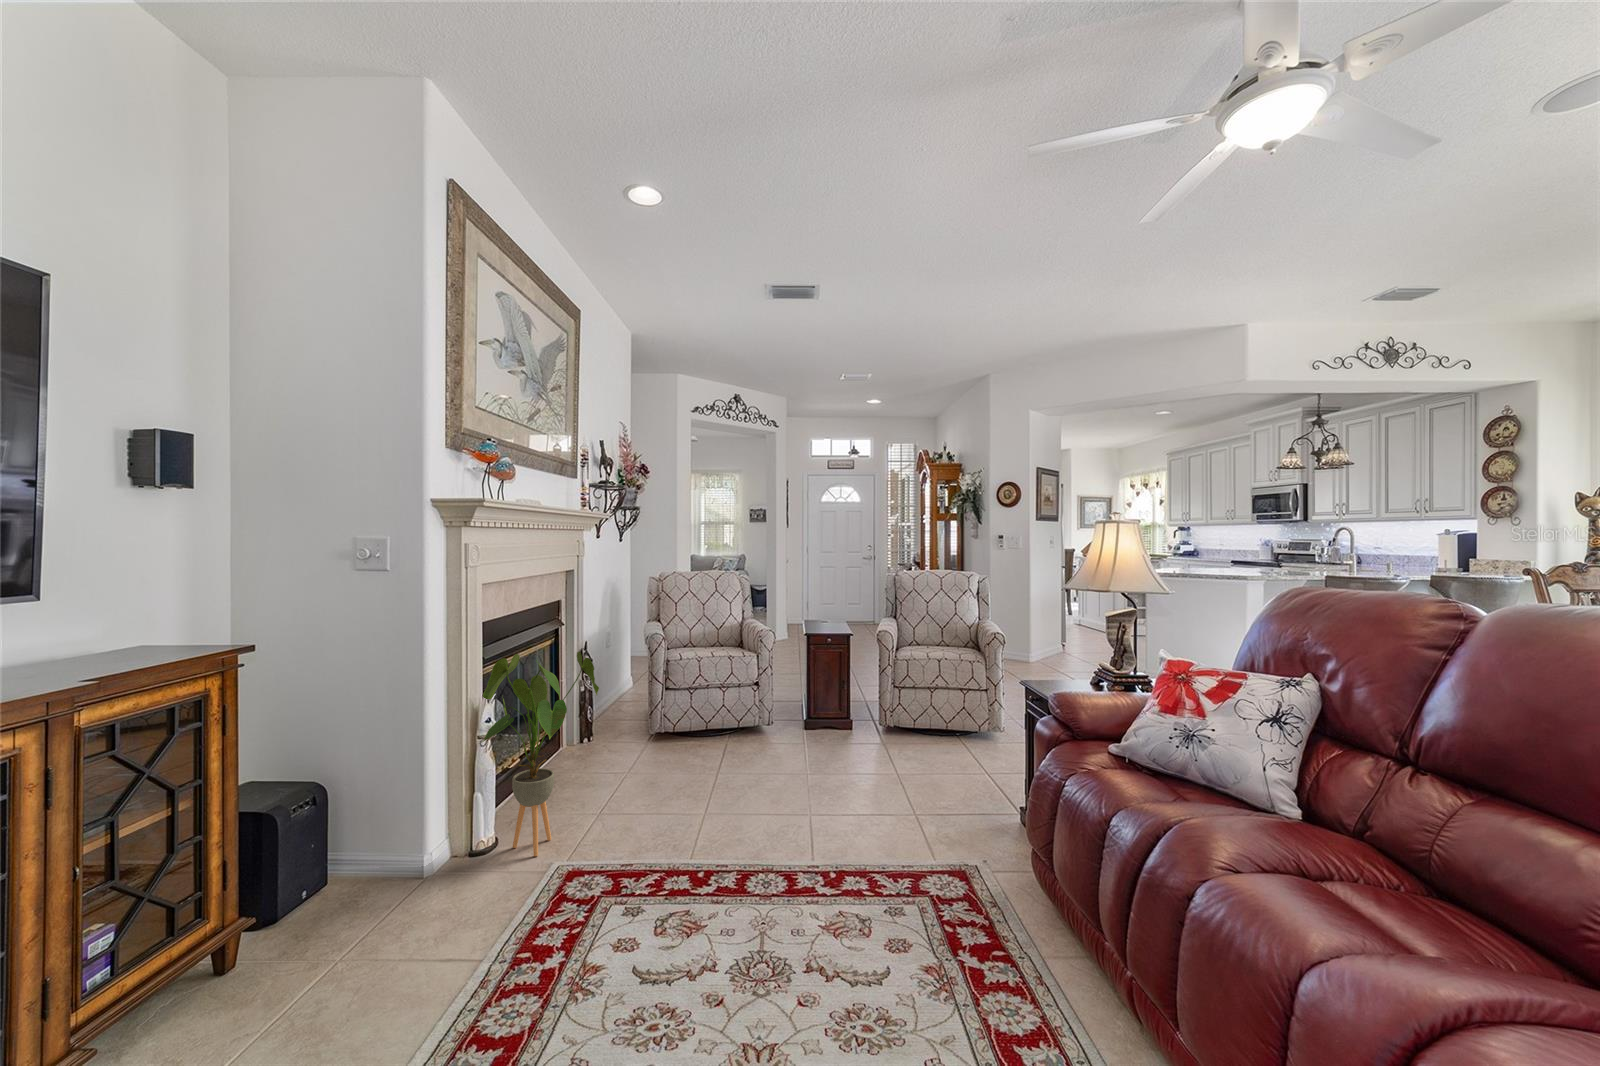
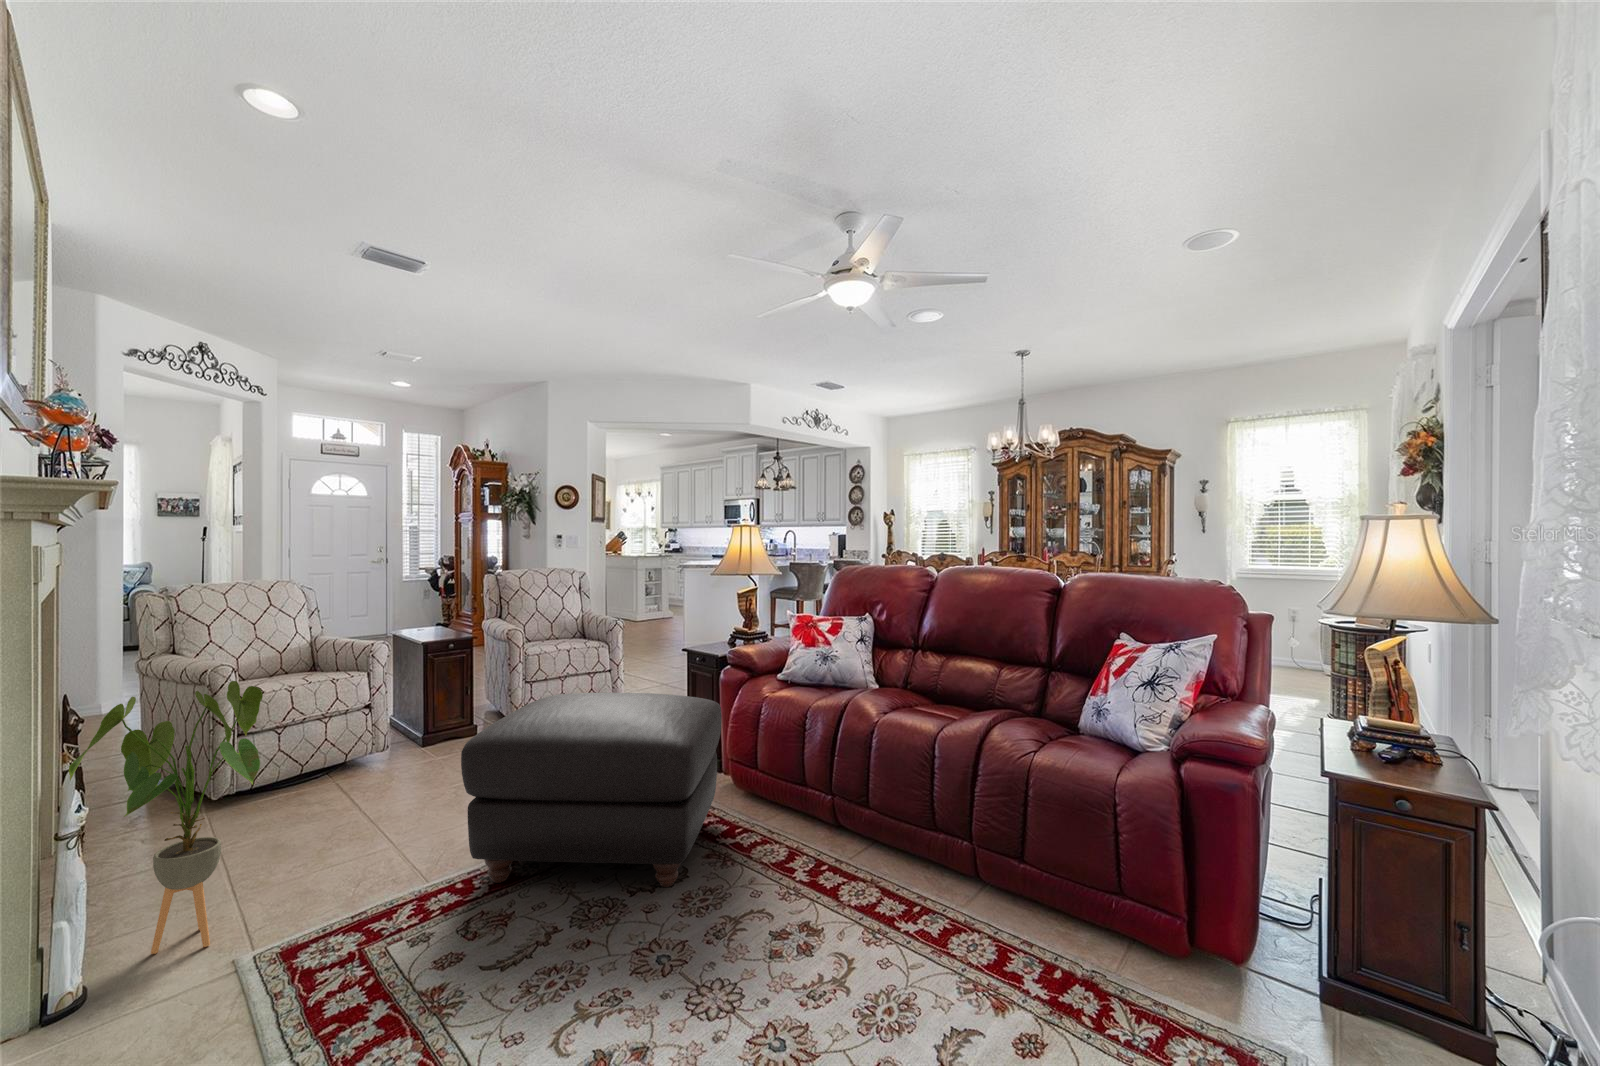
ottoman: none [694,711,998,990] -> present [461,693,722,887]

